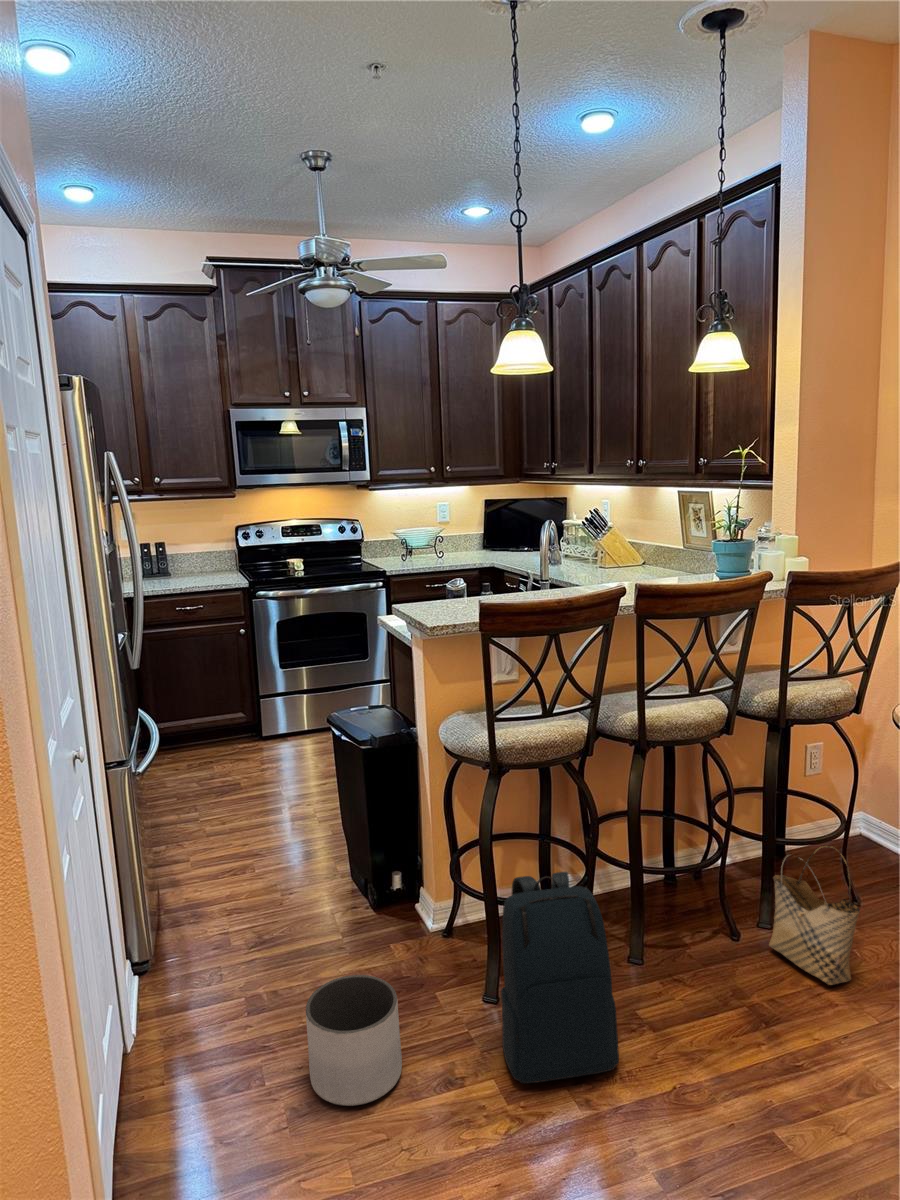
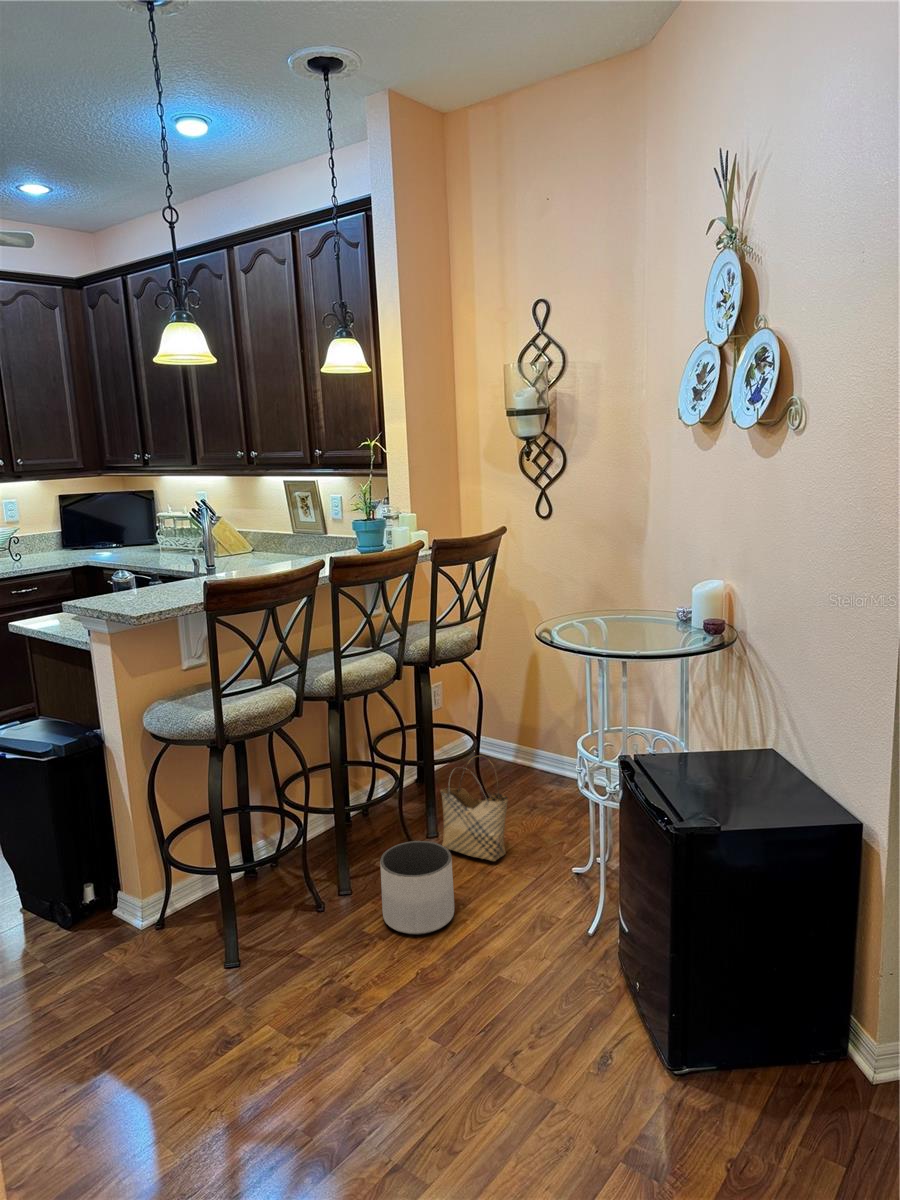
backpack: present [501,872,619,1083] -> none [254,821,370,1017]
planter: present [306,975,402,1106] -> present [380,841,454,935]

